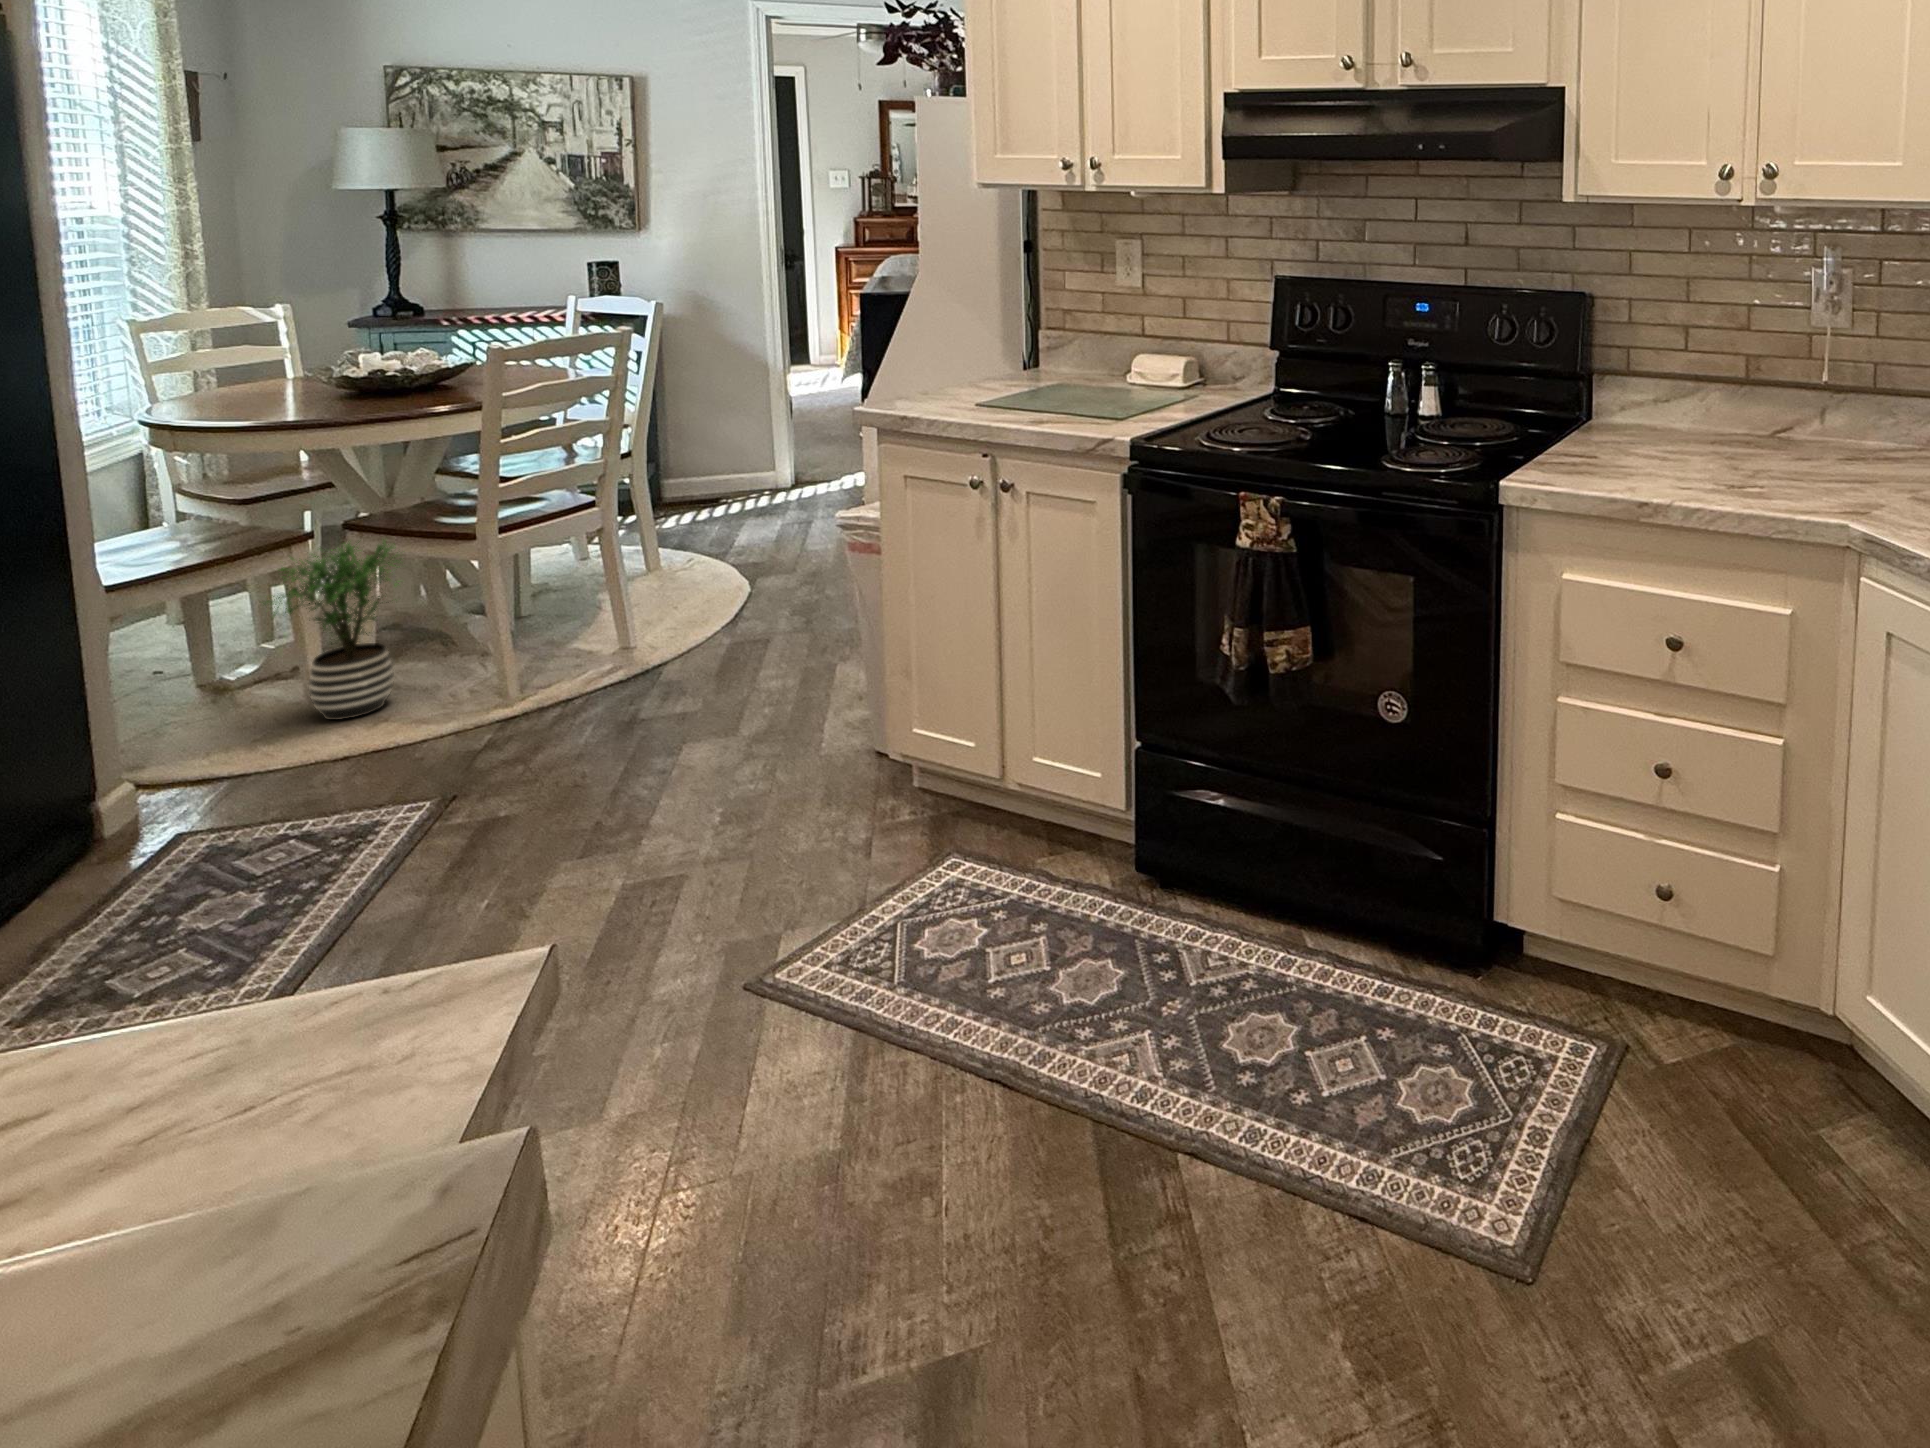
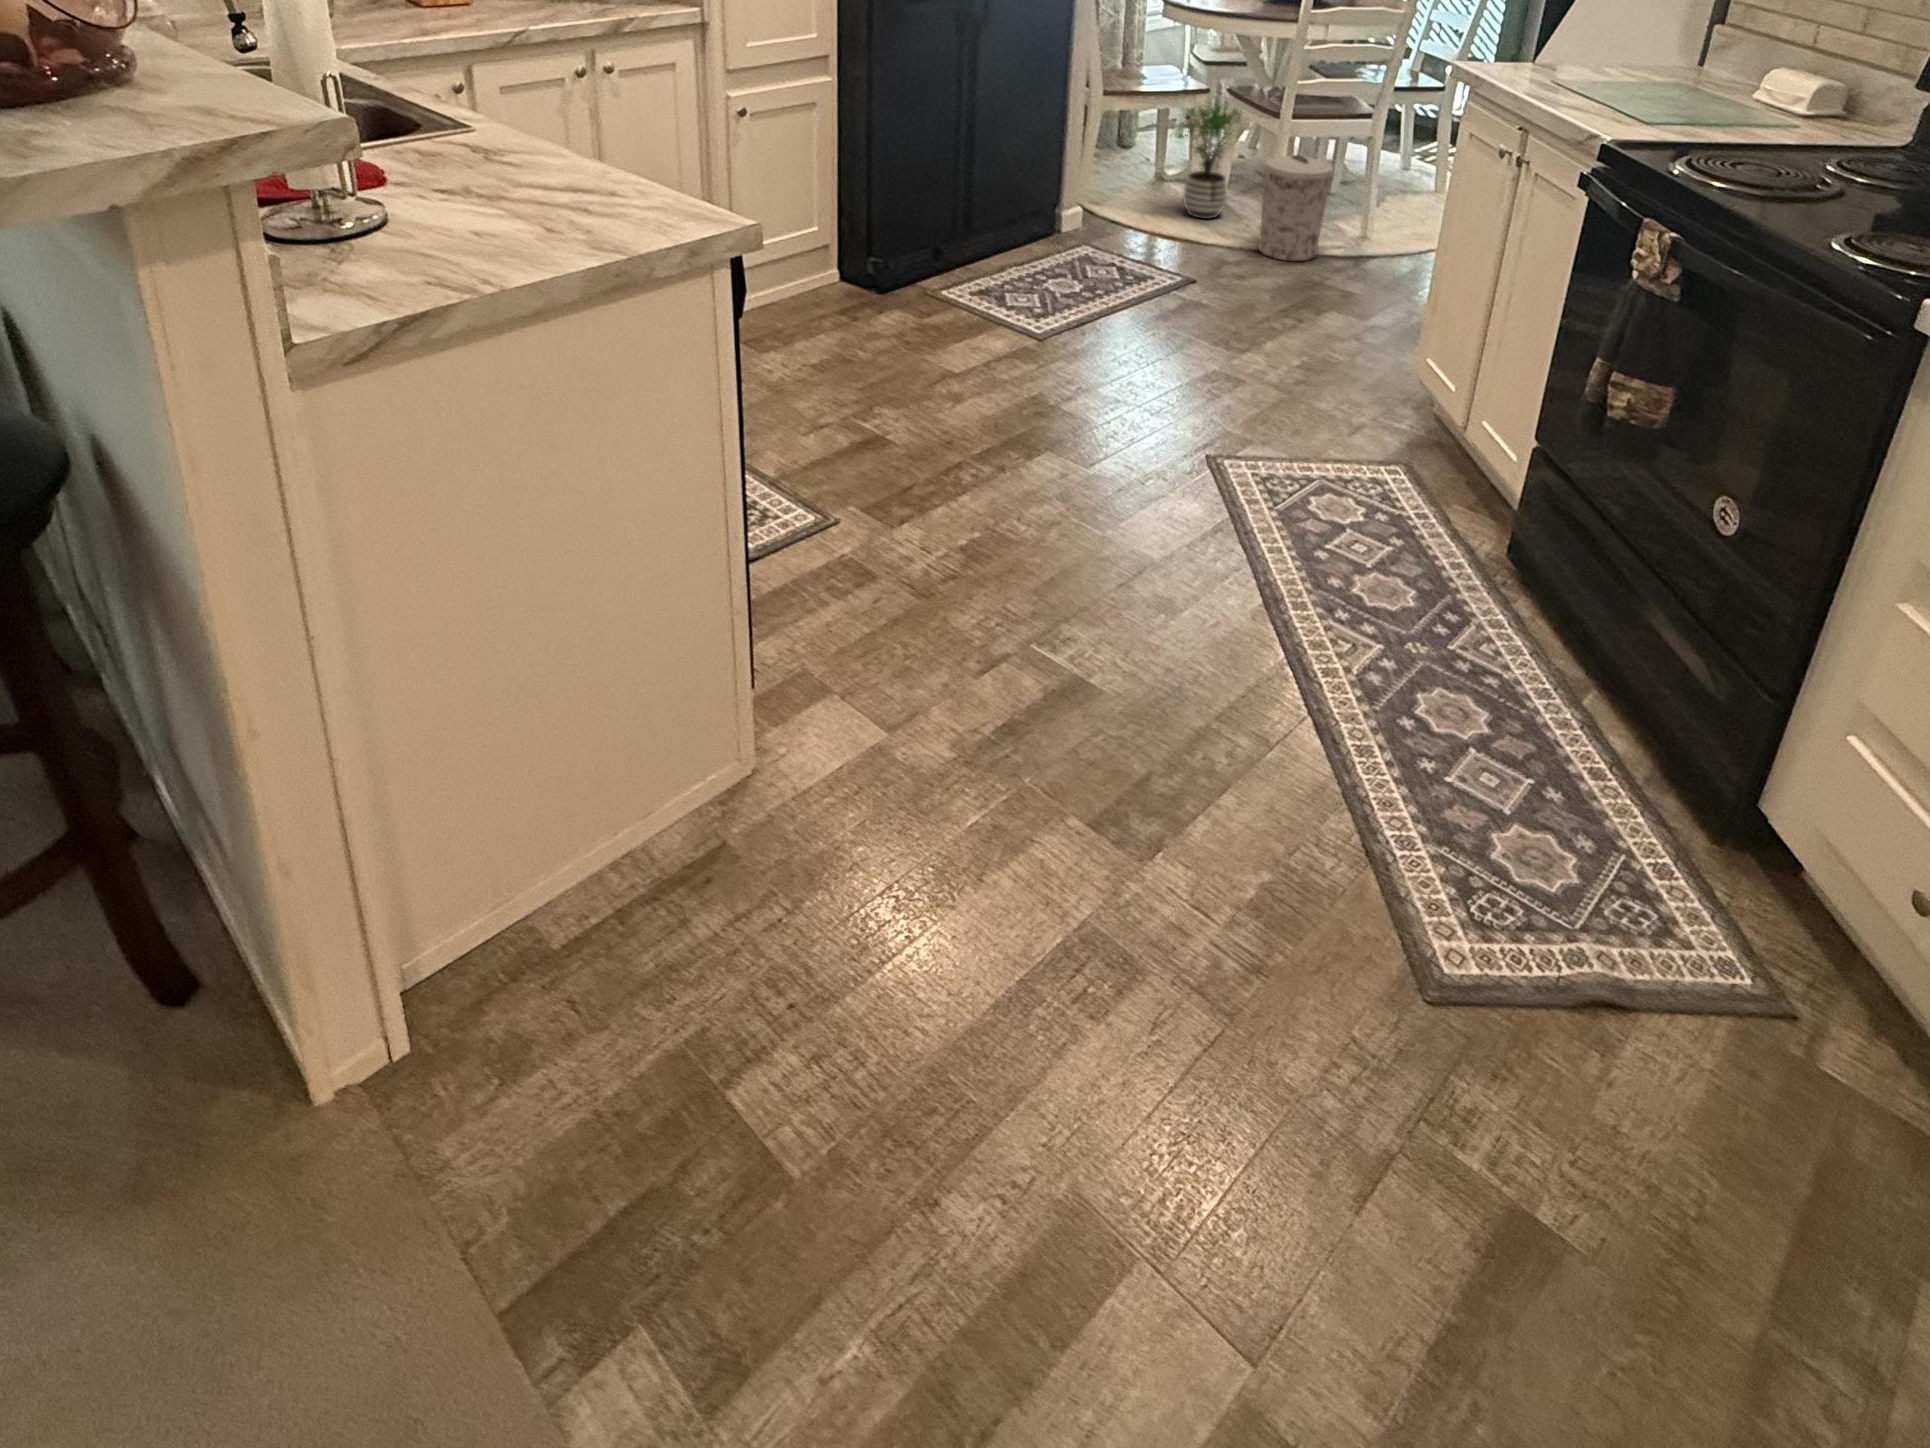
trash can: none [483,573,596,721] -> present [1258,155,1334,261]

